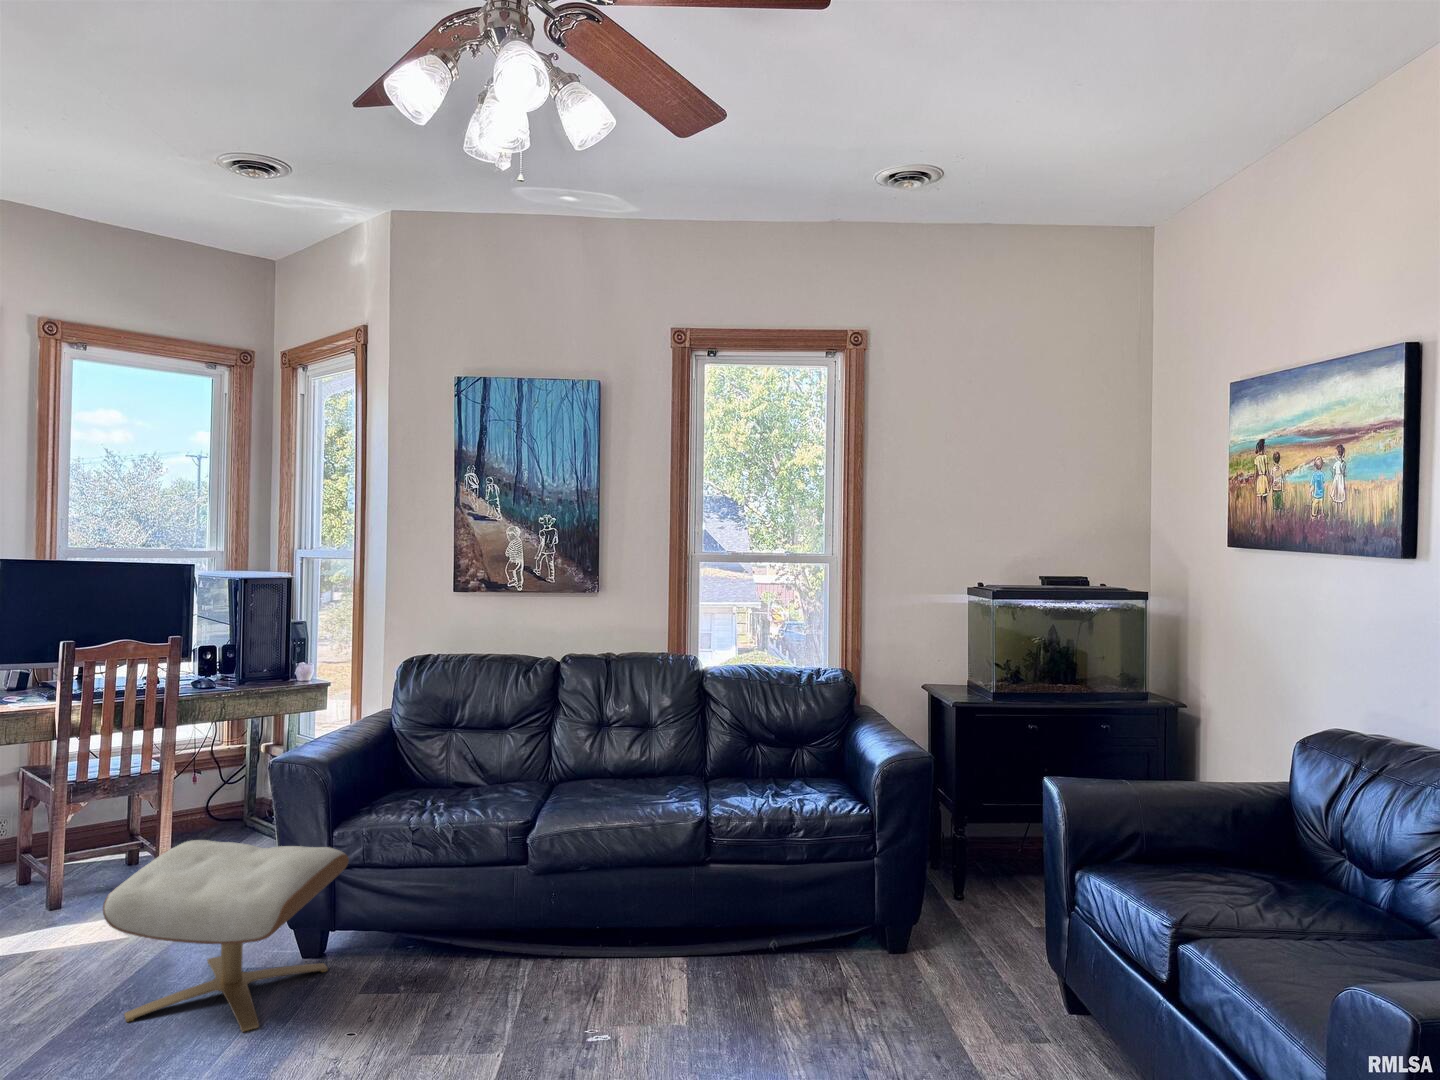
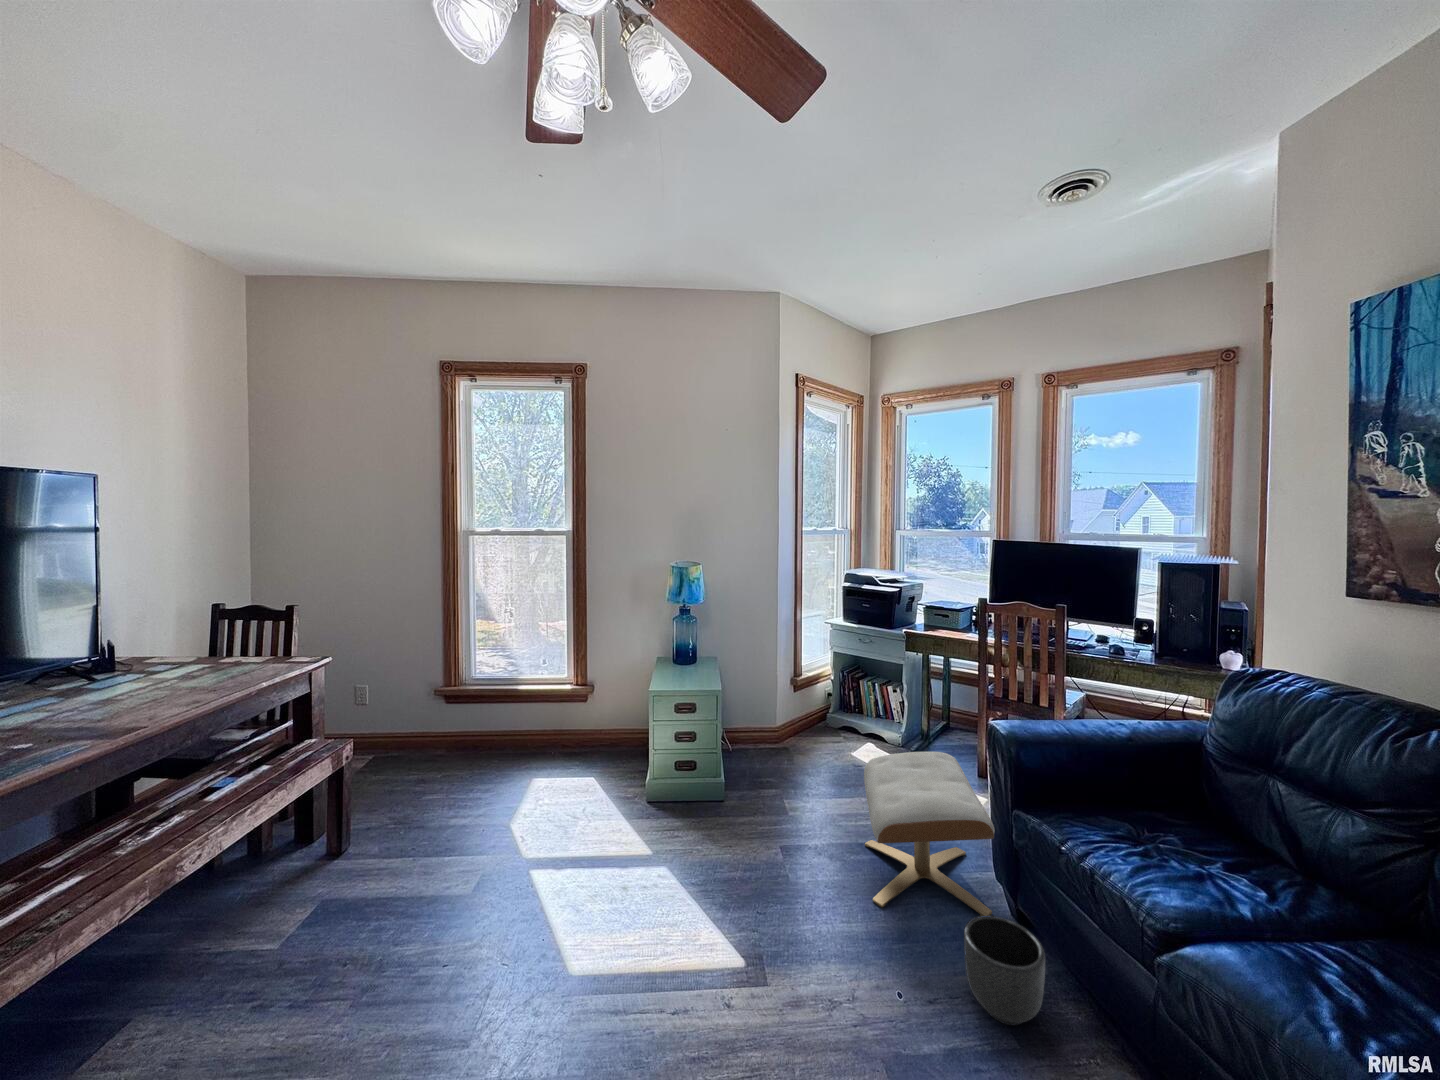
planter: none [395,910,465,996] -> present [964,916,1045,1025]

